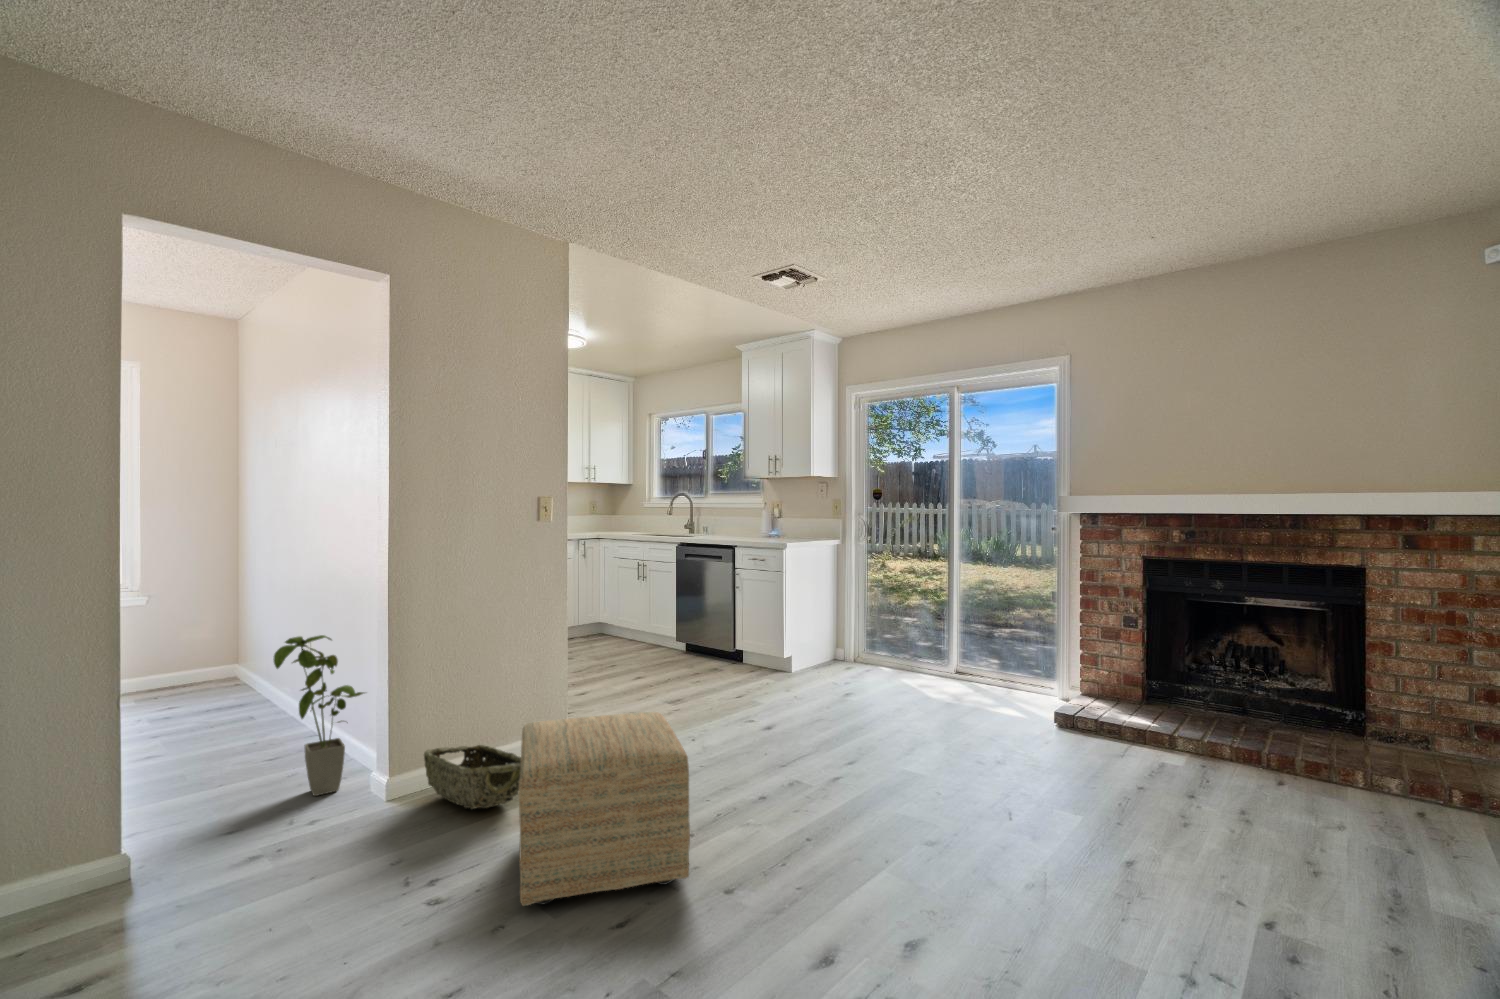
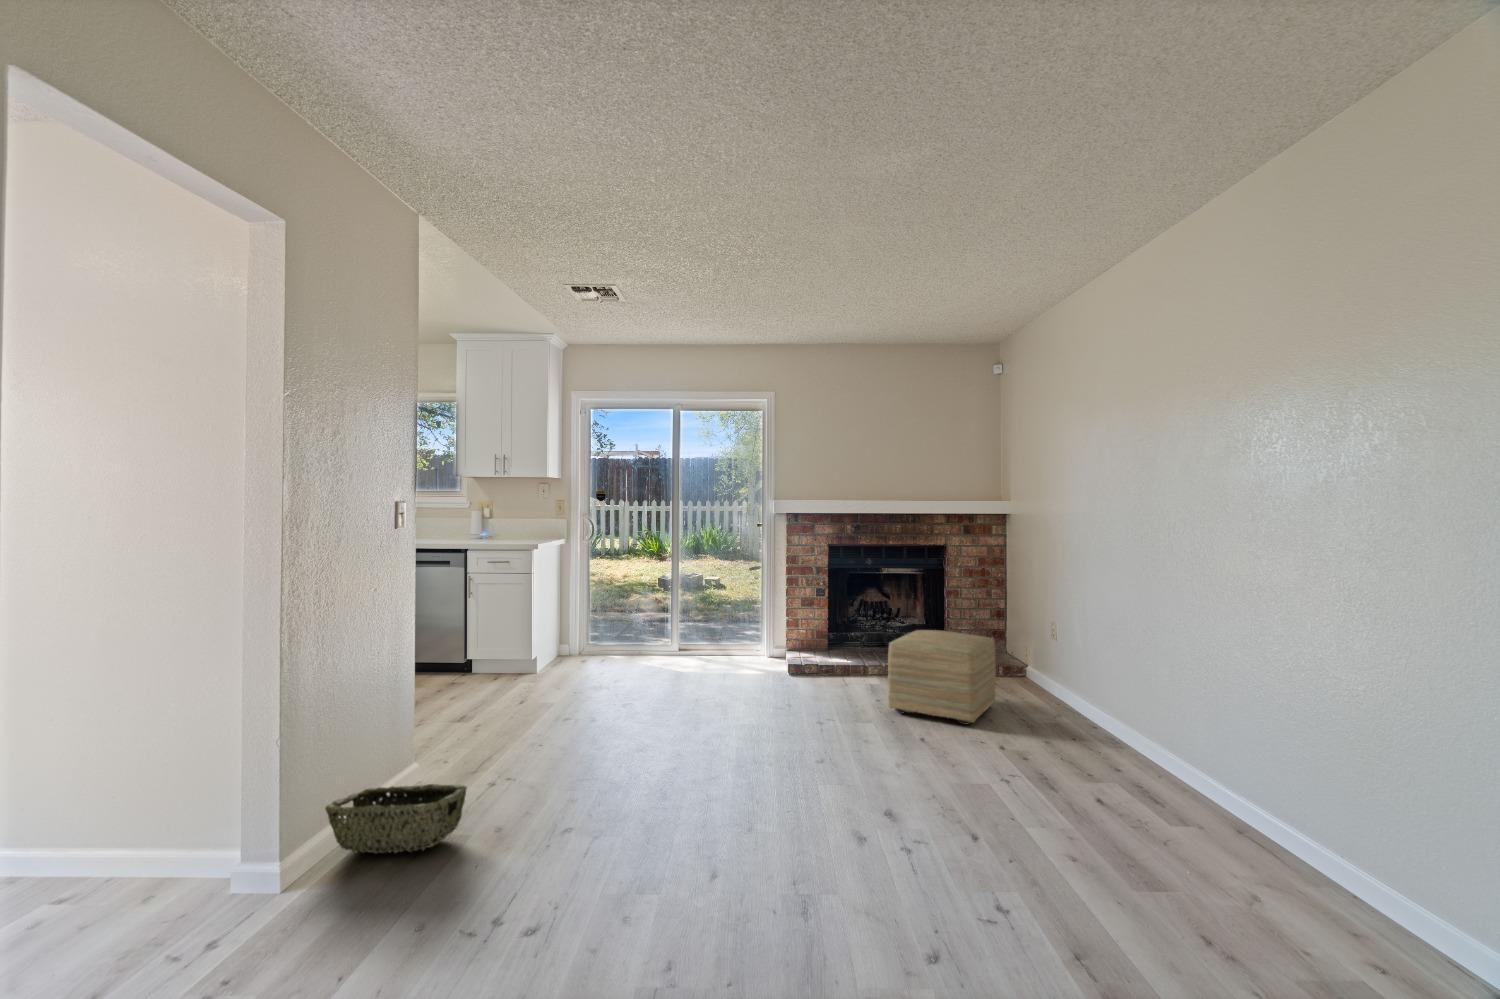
house plant: present [273,635,364,796] -> none [94,689,239,912]
ottoman: present [519,712,690,906] -> present [888,630,996,725]

